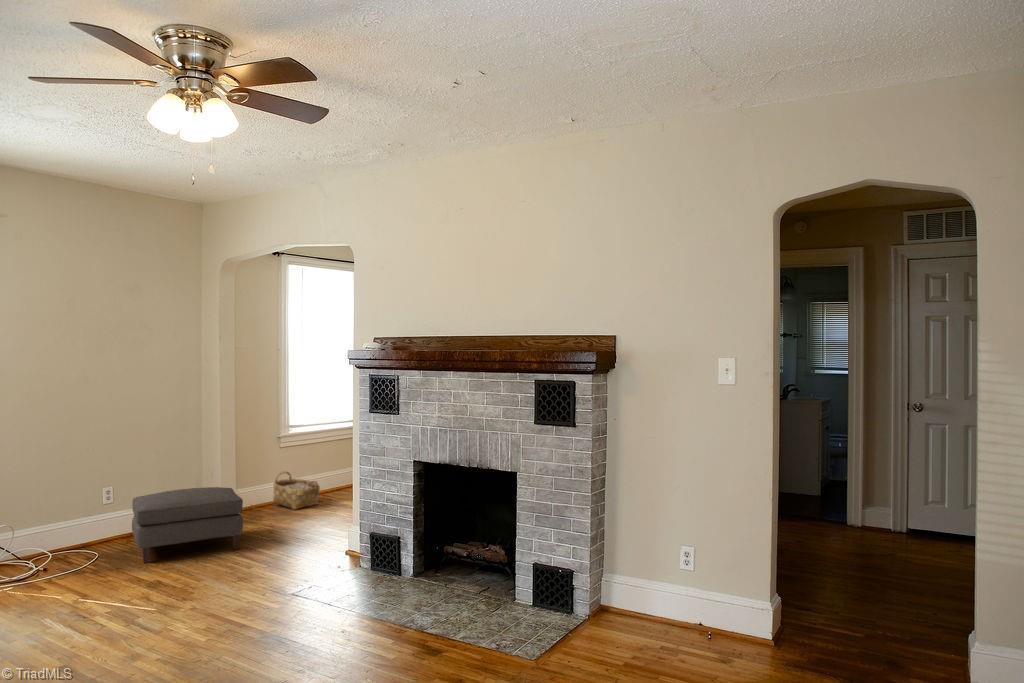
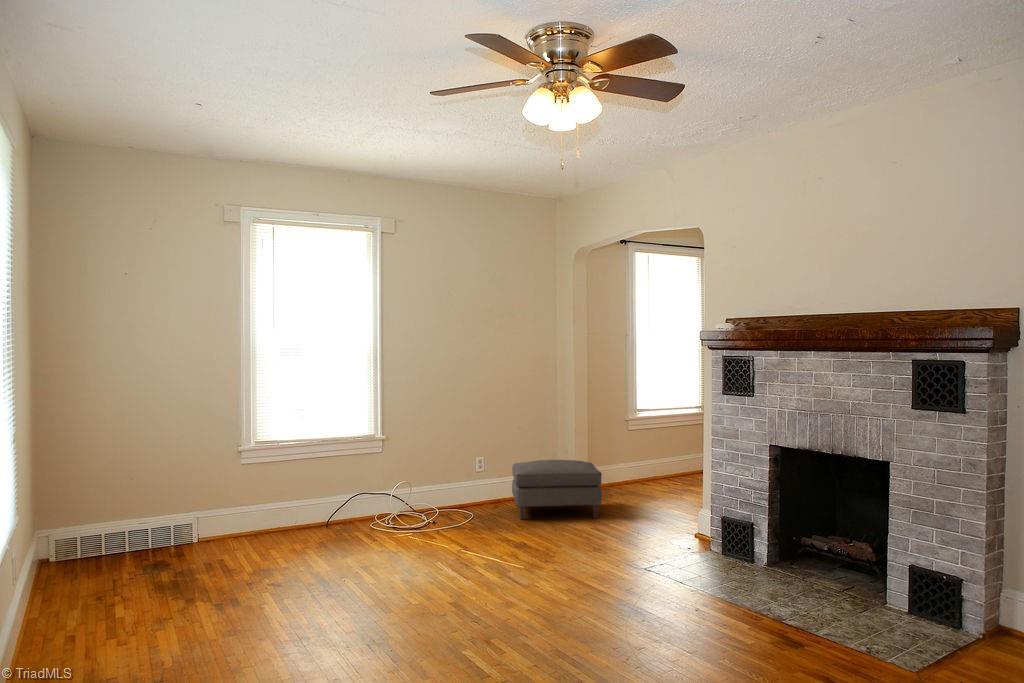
woven basket: present [273,472,320,510] -> none [628,454,671,490]

